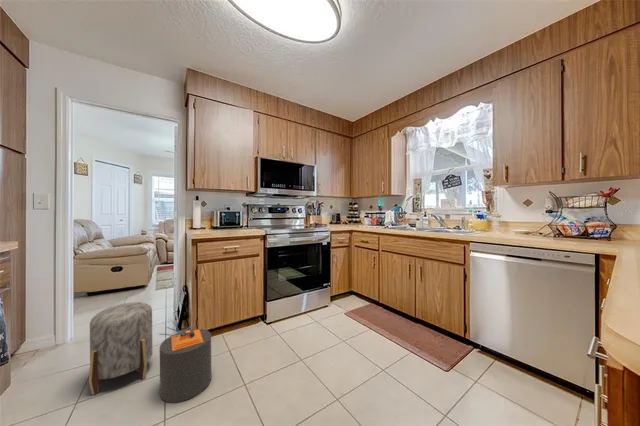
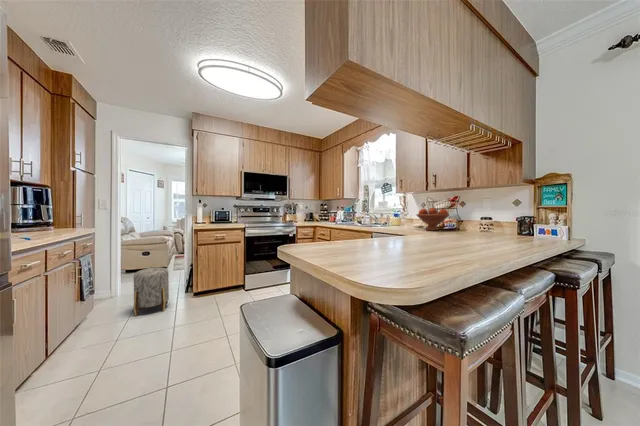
fruit bowl: none [548,206,618,241] -> present [417,208,449,230]
trash can: present [160,322,212,403] -> none [170,276,202,320]

